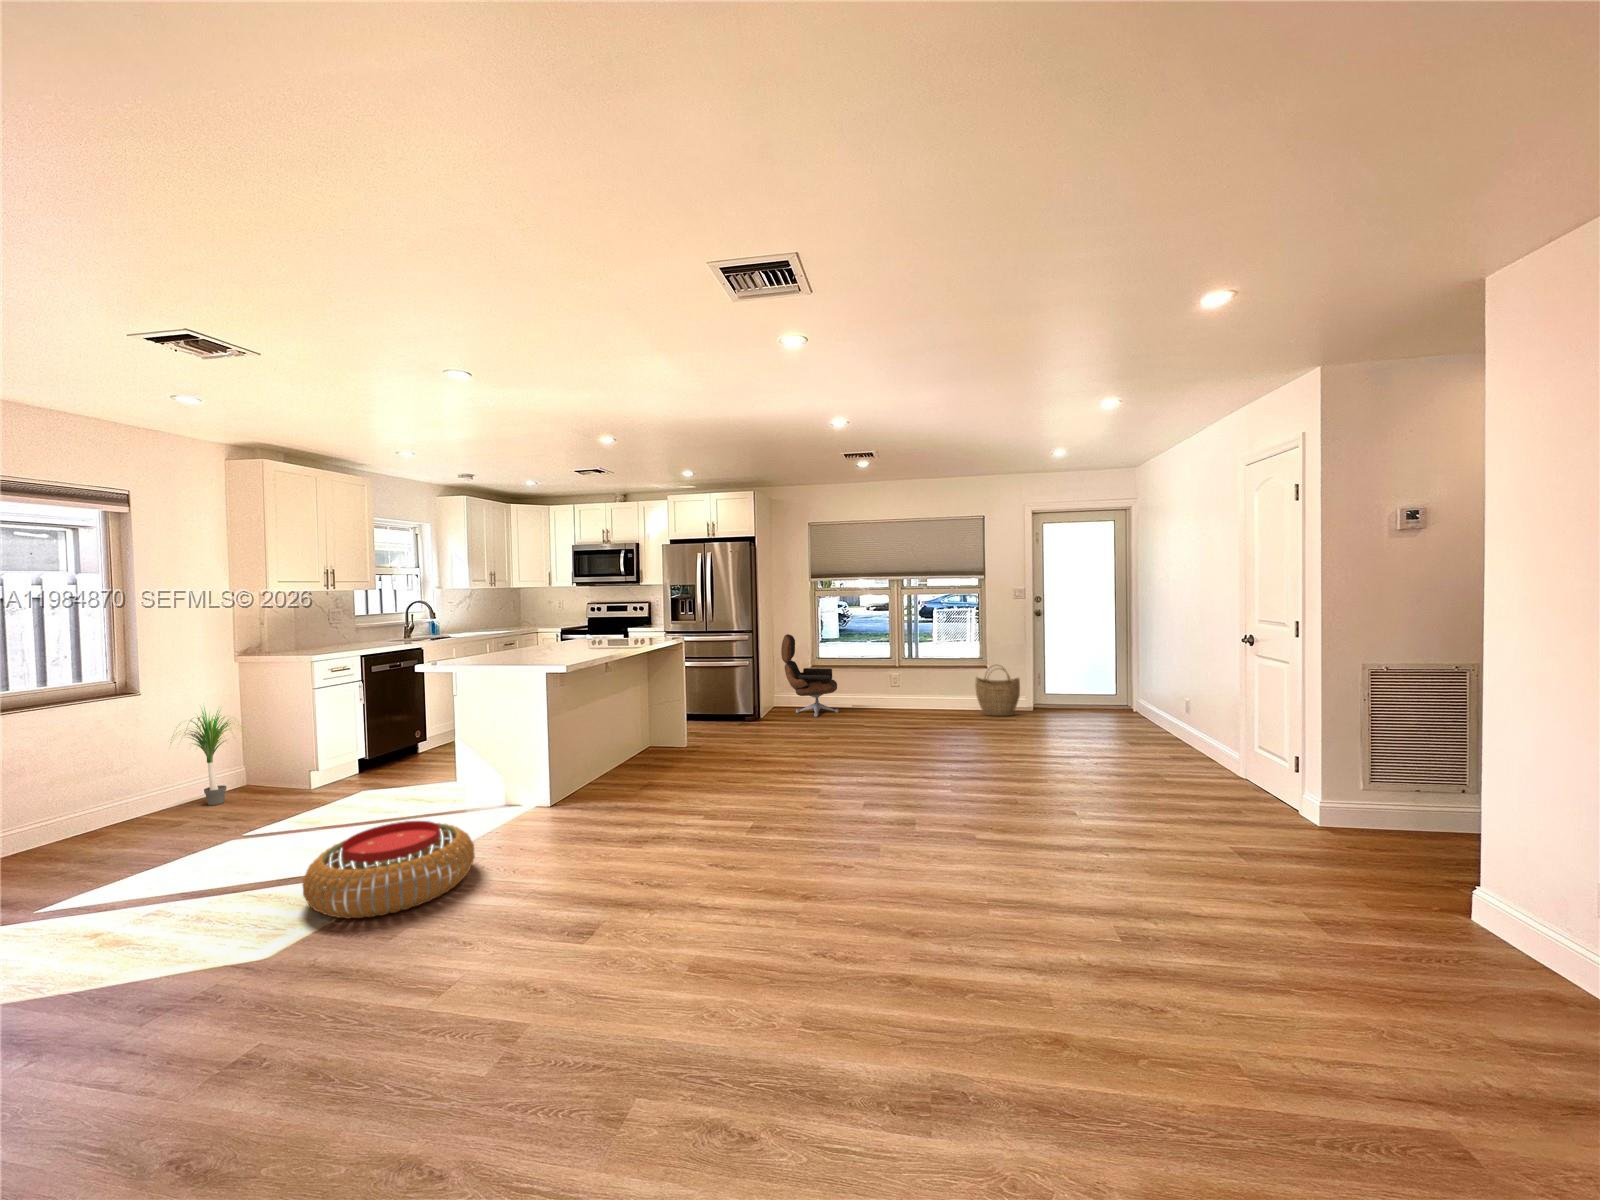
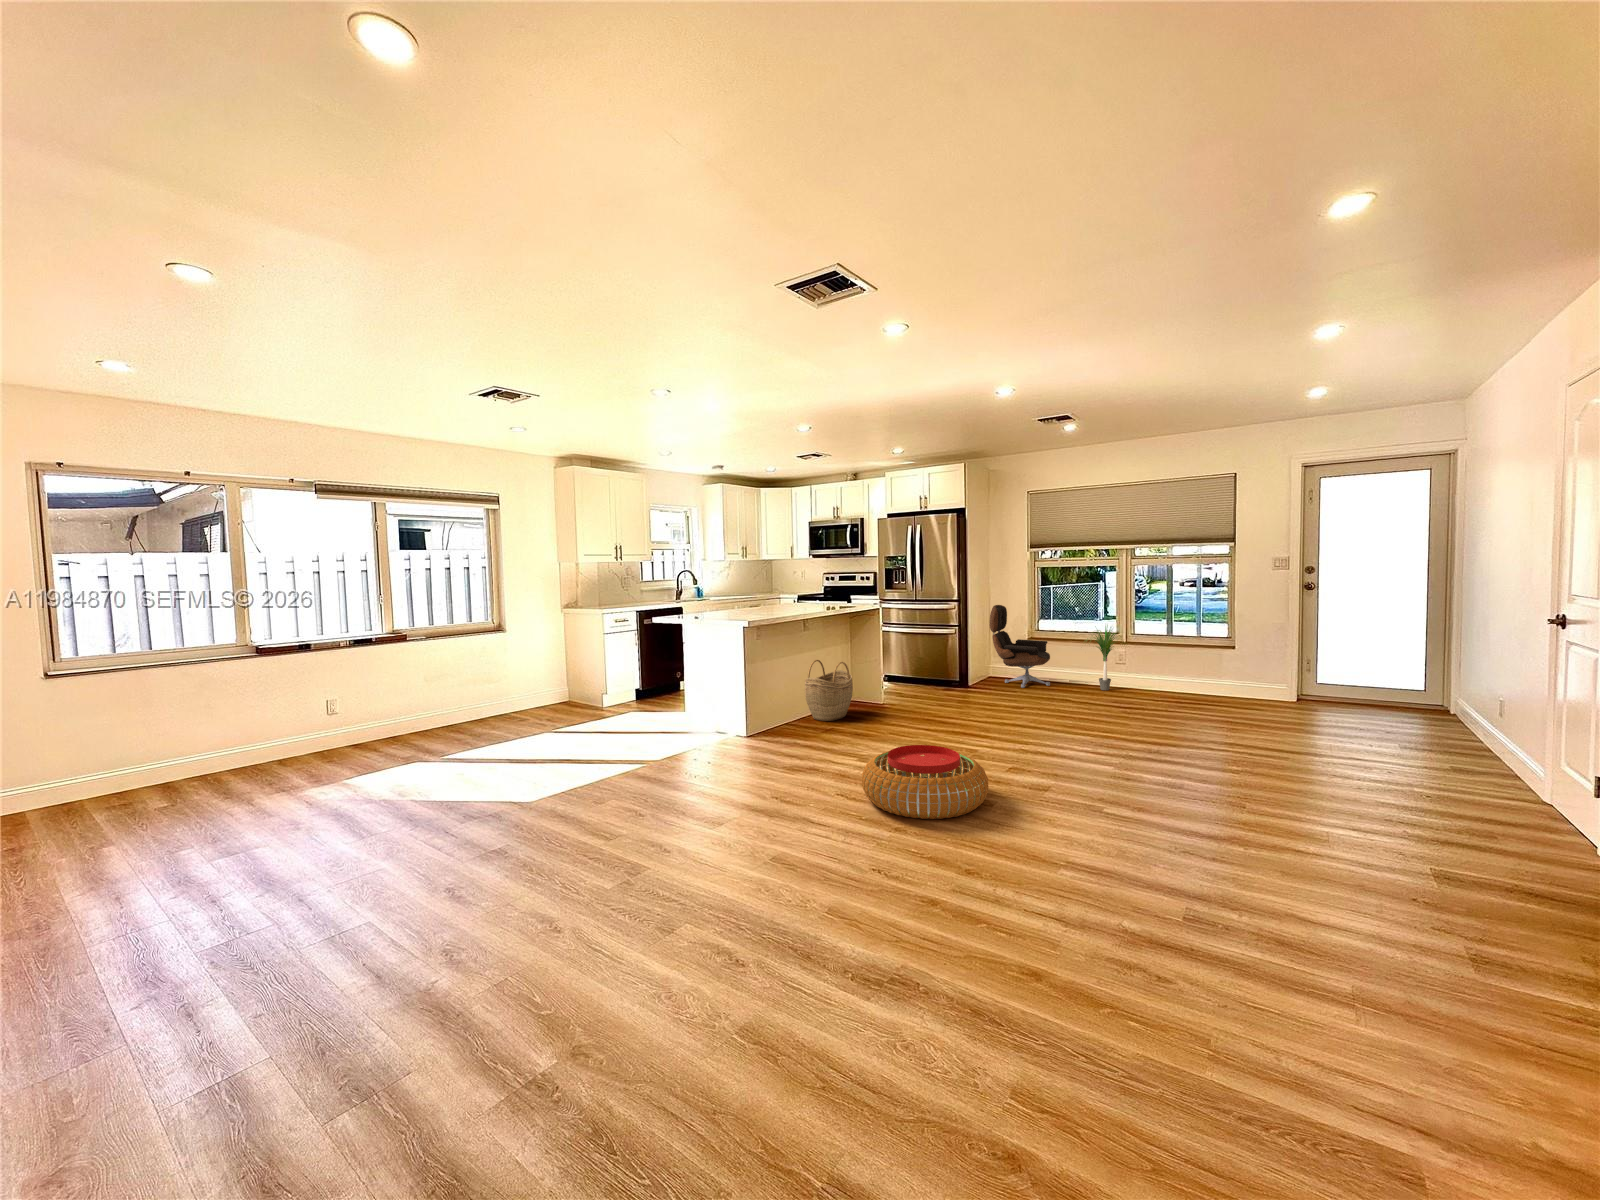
woven basket: present [975,666,1020,716] -> present [805,660,853,721]
potted plant: present [171,707,243,805] -> present [1095,626,1117,690]
pouf: present [303,821,475,919] -> present [862,745,989,819]

